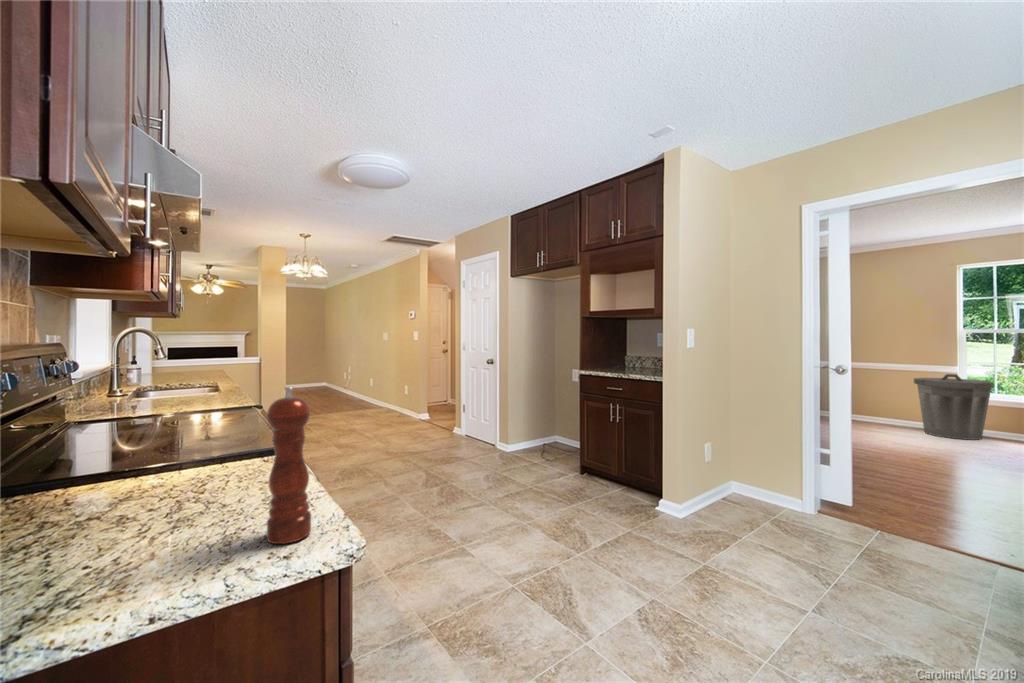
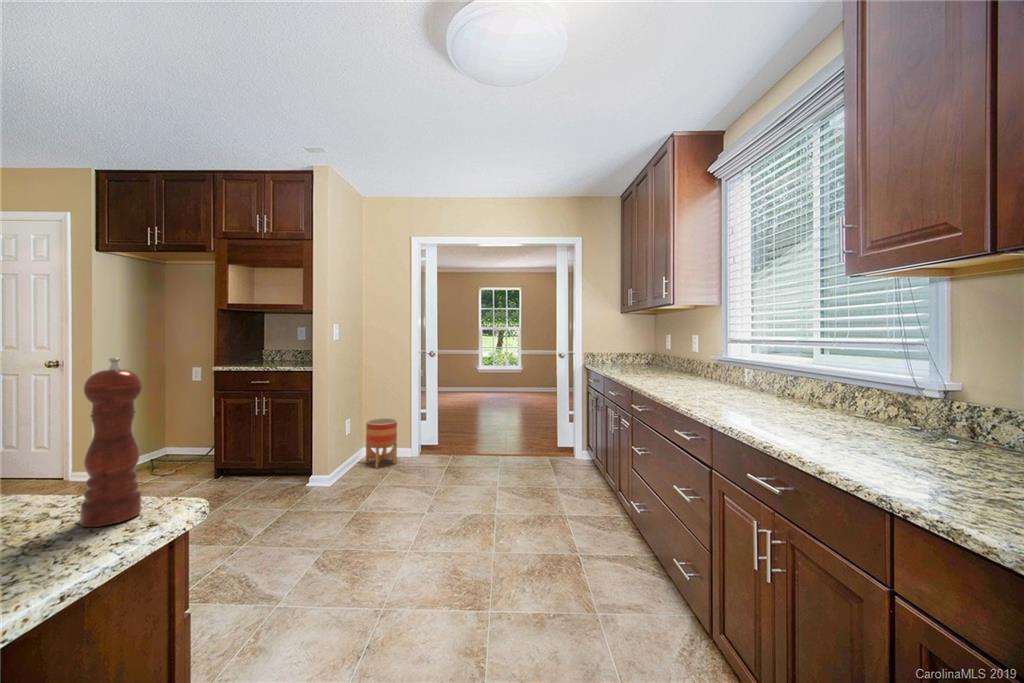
trash can: present [914,374,994,440] -> none [458,361,491,399]
planter: none [732,447,776,515] -> present [366,418,397,468]

